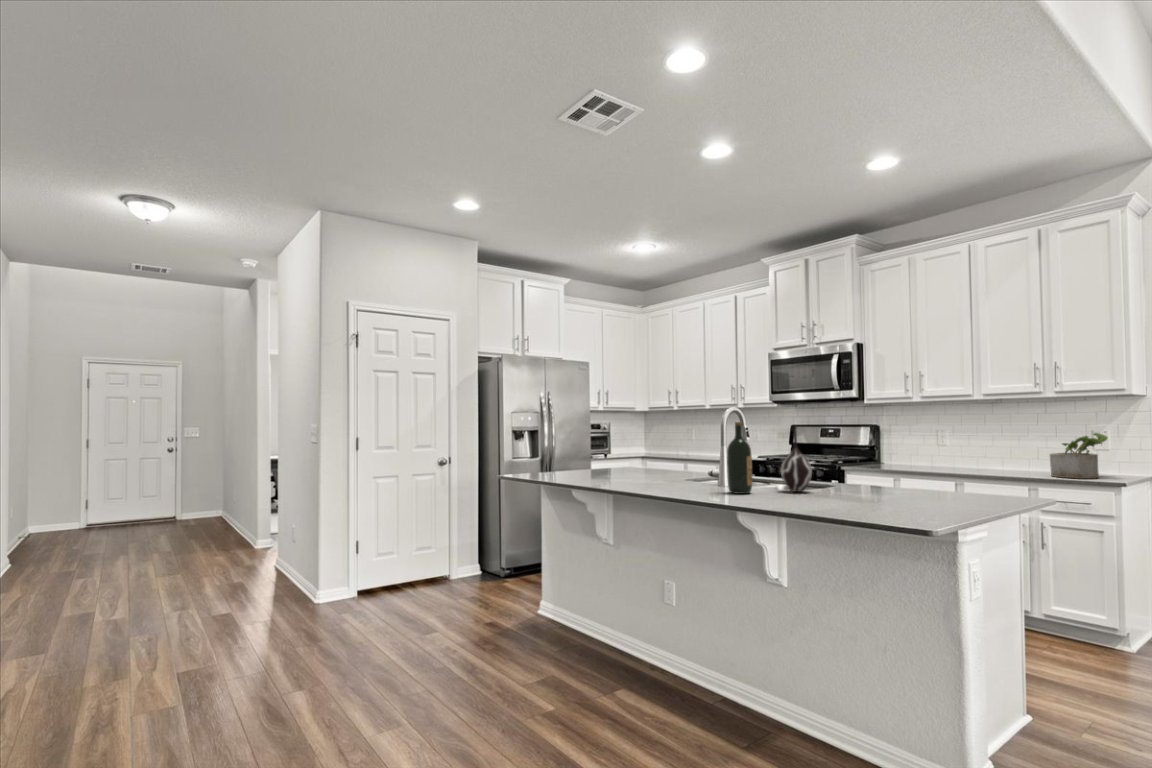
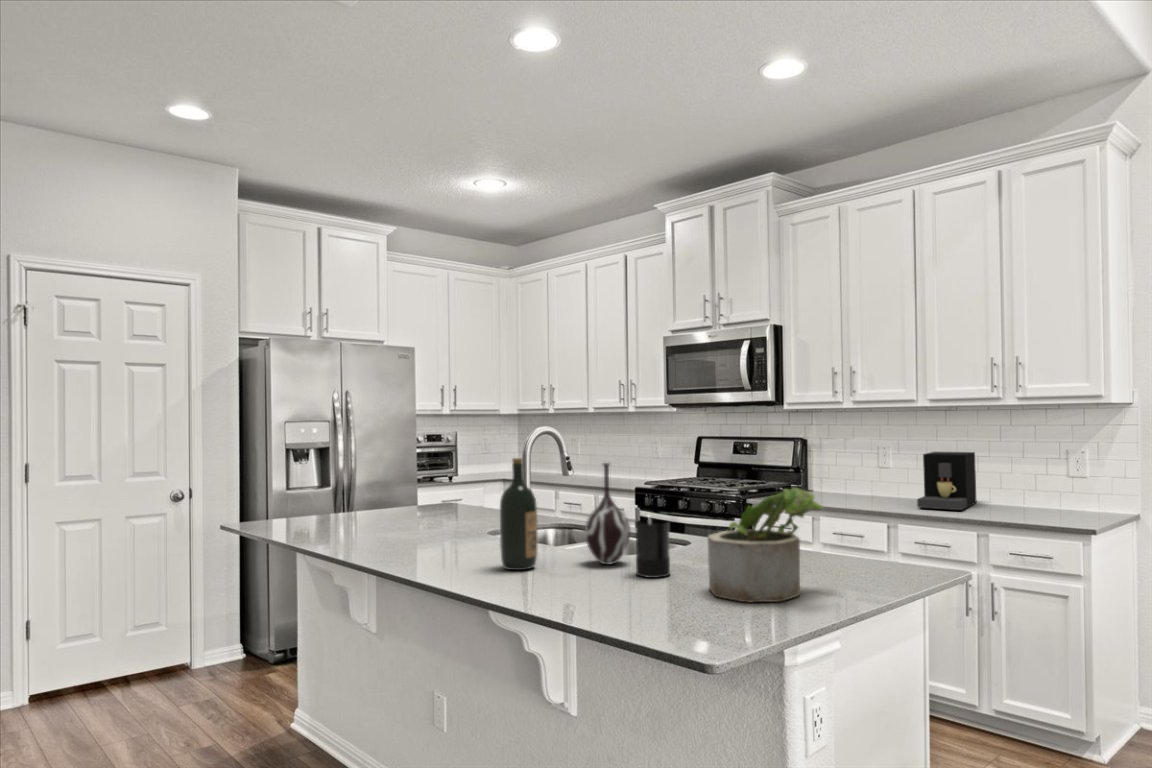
coffee maker: none [978,432,1020,472] -> present [917,452,976,510]
potted plant: present [1050,433,1108,479] -> present [708,487,823,602]
candle: none [823,458,848,498] -> present [635,516,670,578]

